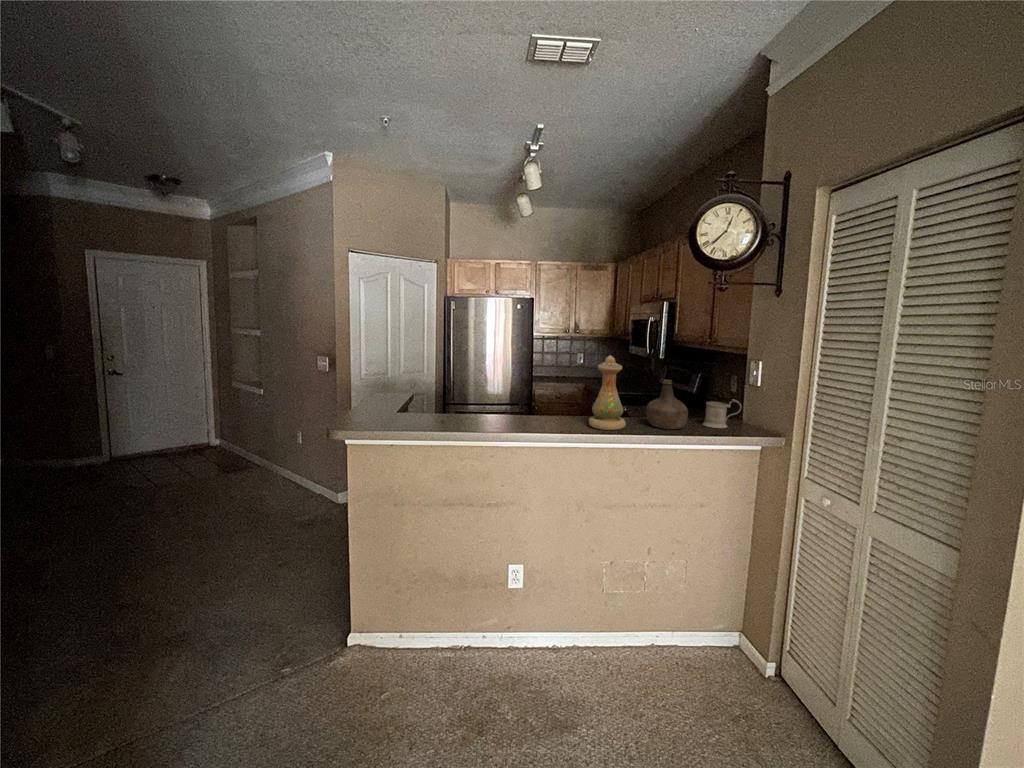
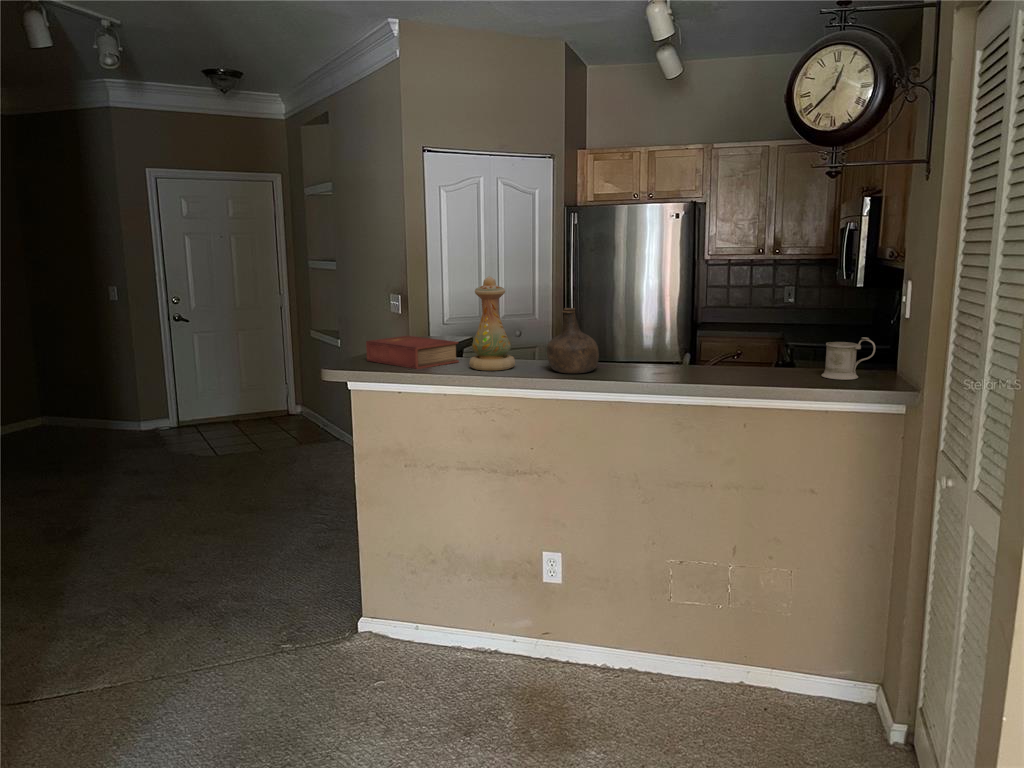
vase: present [589,355,626,430] -> present [469,276,515,371]
bottle: present [646,380,688,429] -> present [547,308,599,374]
book: none [356,396,435,427] -> present [366,336,459,369]

